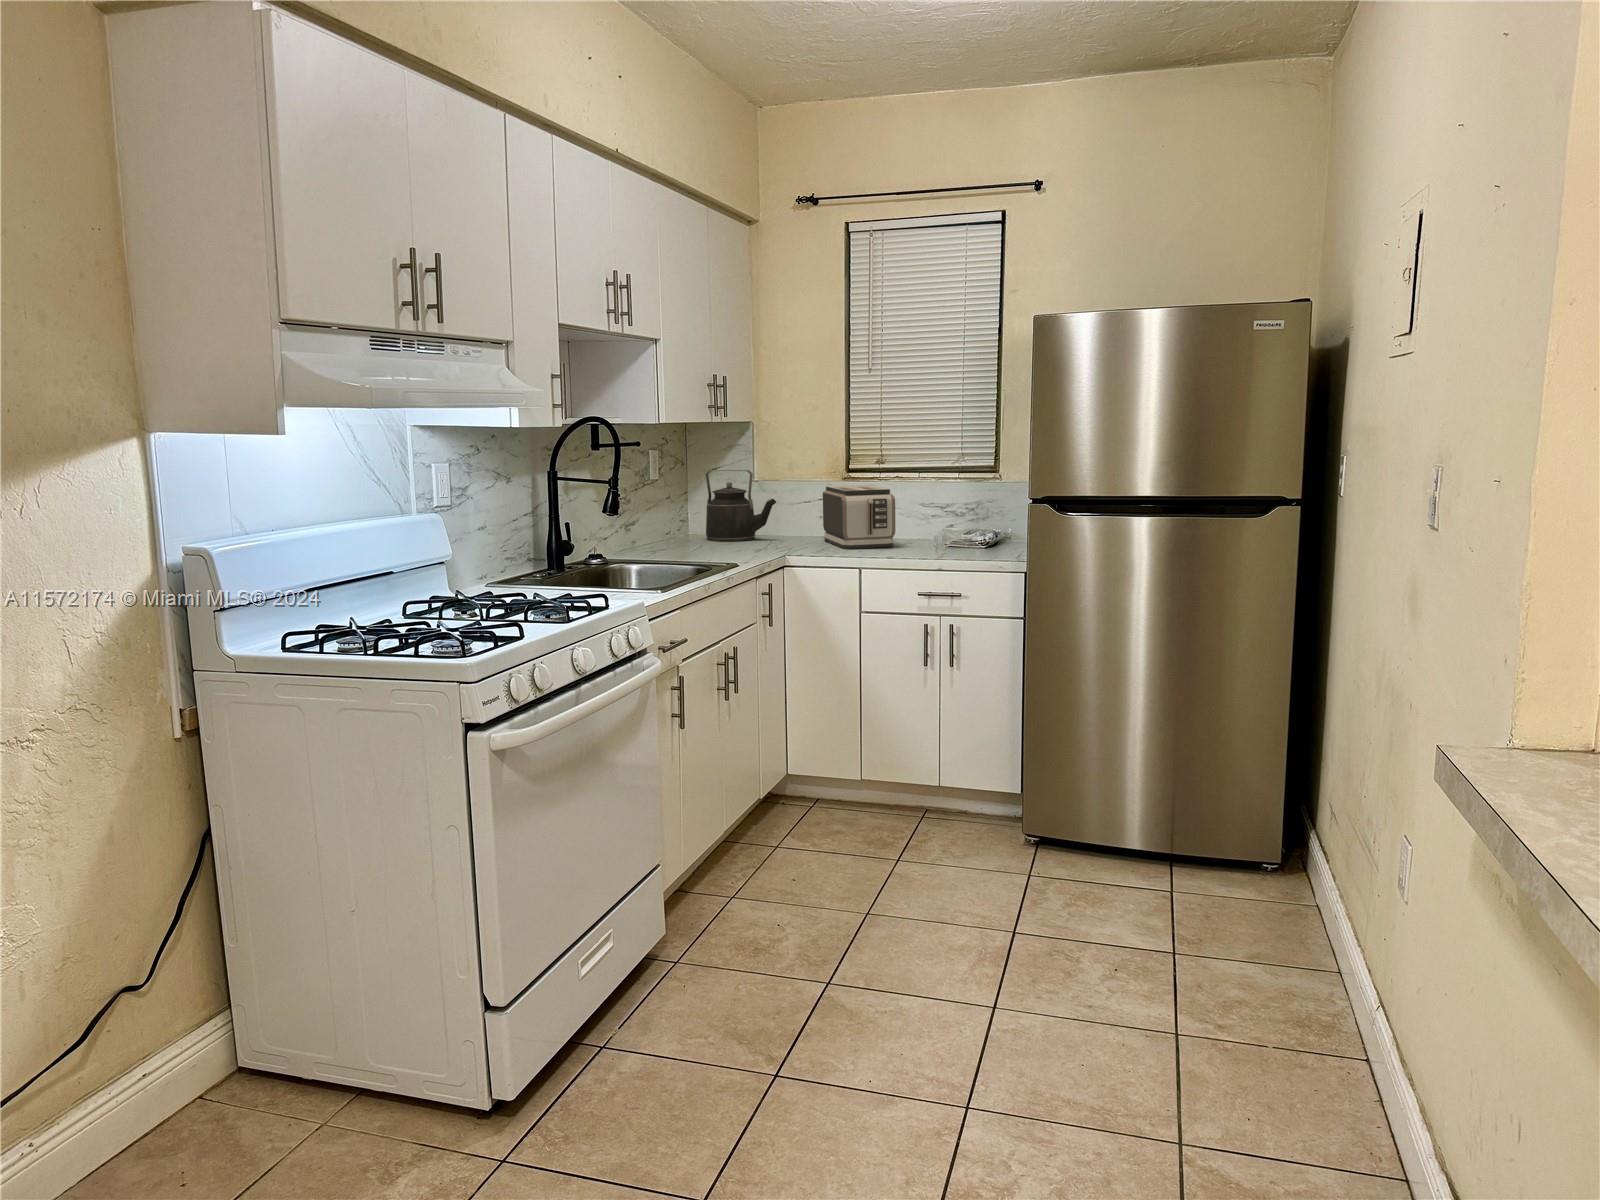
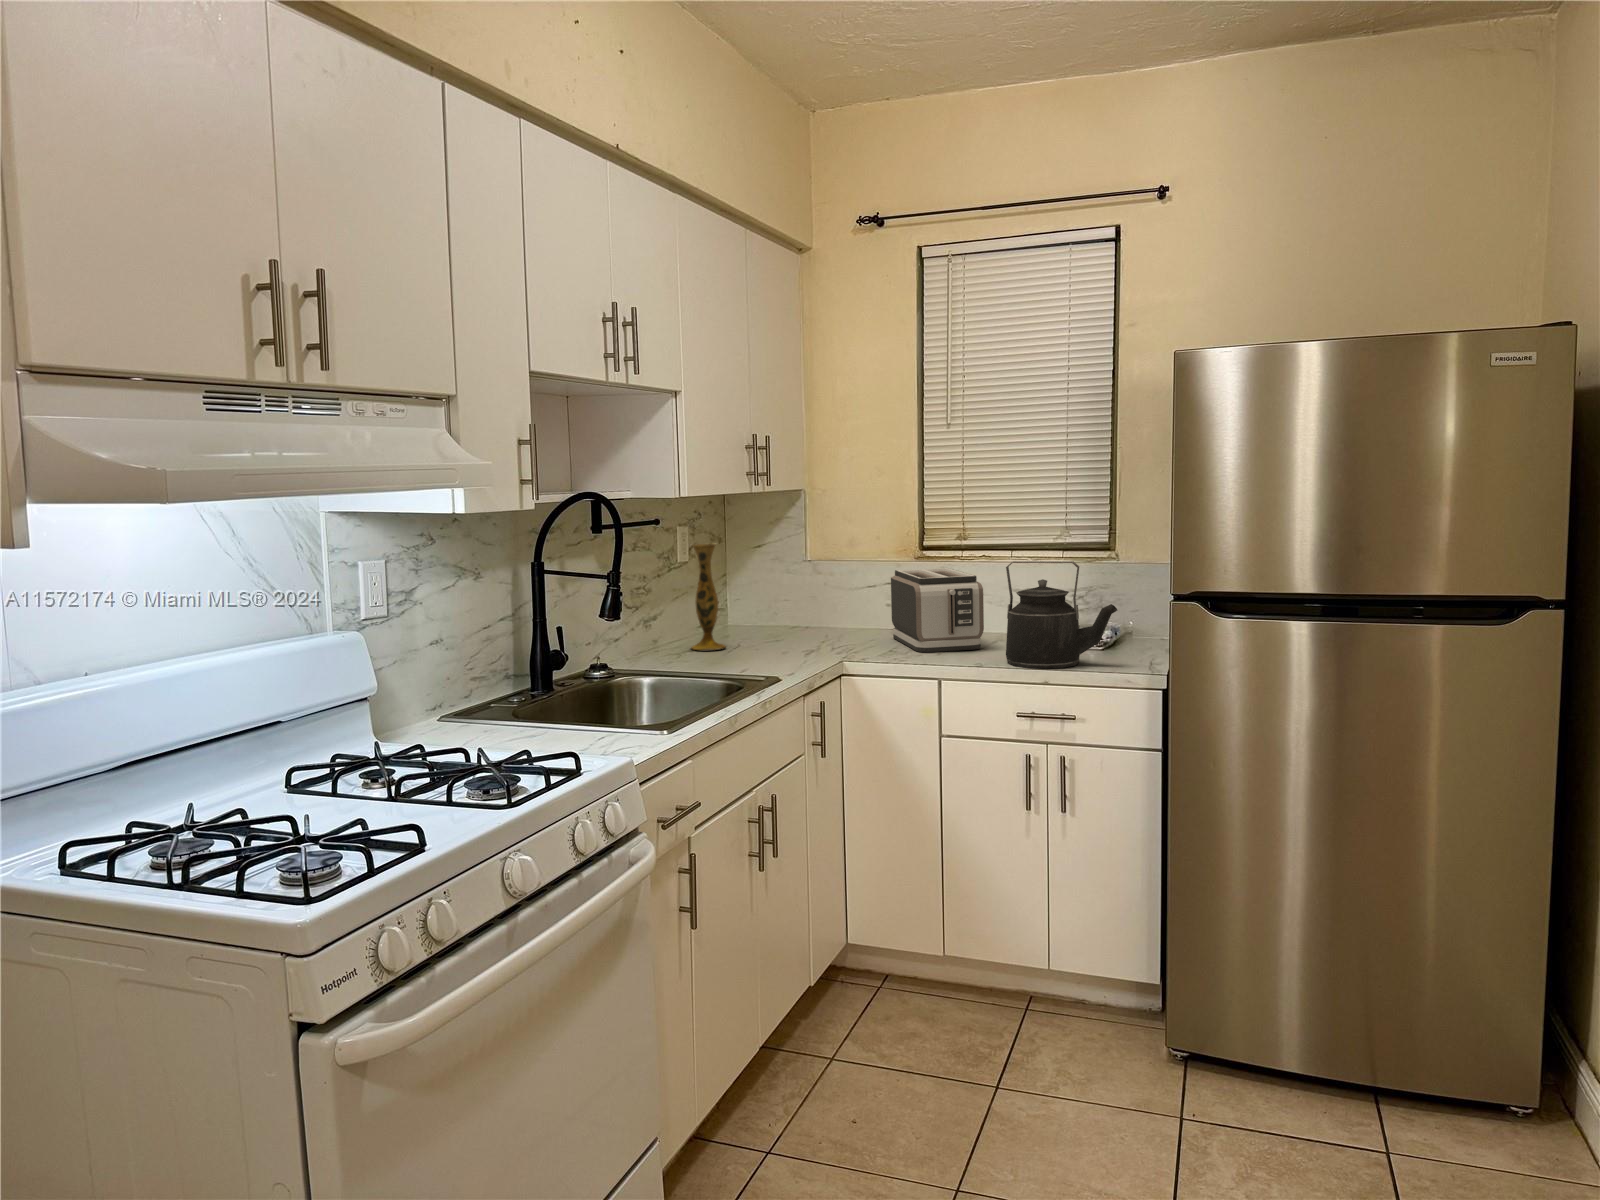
vase: none [662,463,692,548] -> present [692,544,725,650]
kettle: present [705,470,776,541] -> present [1006,561,1117,669]

